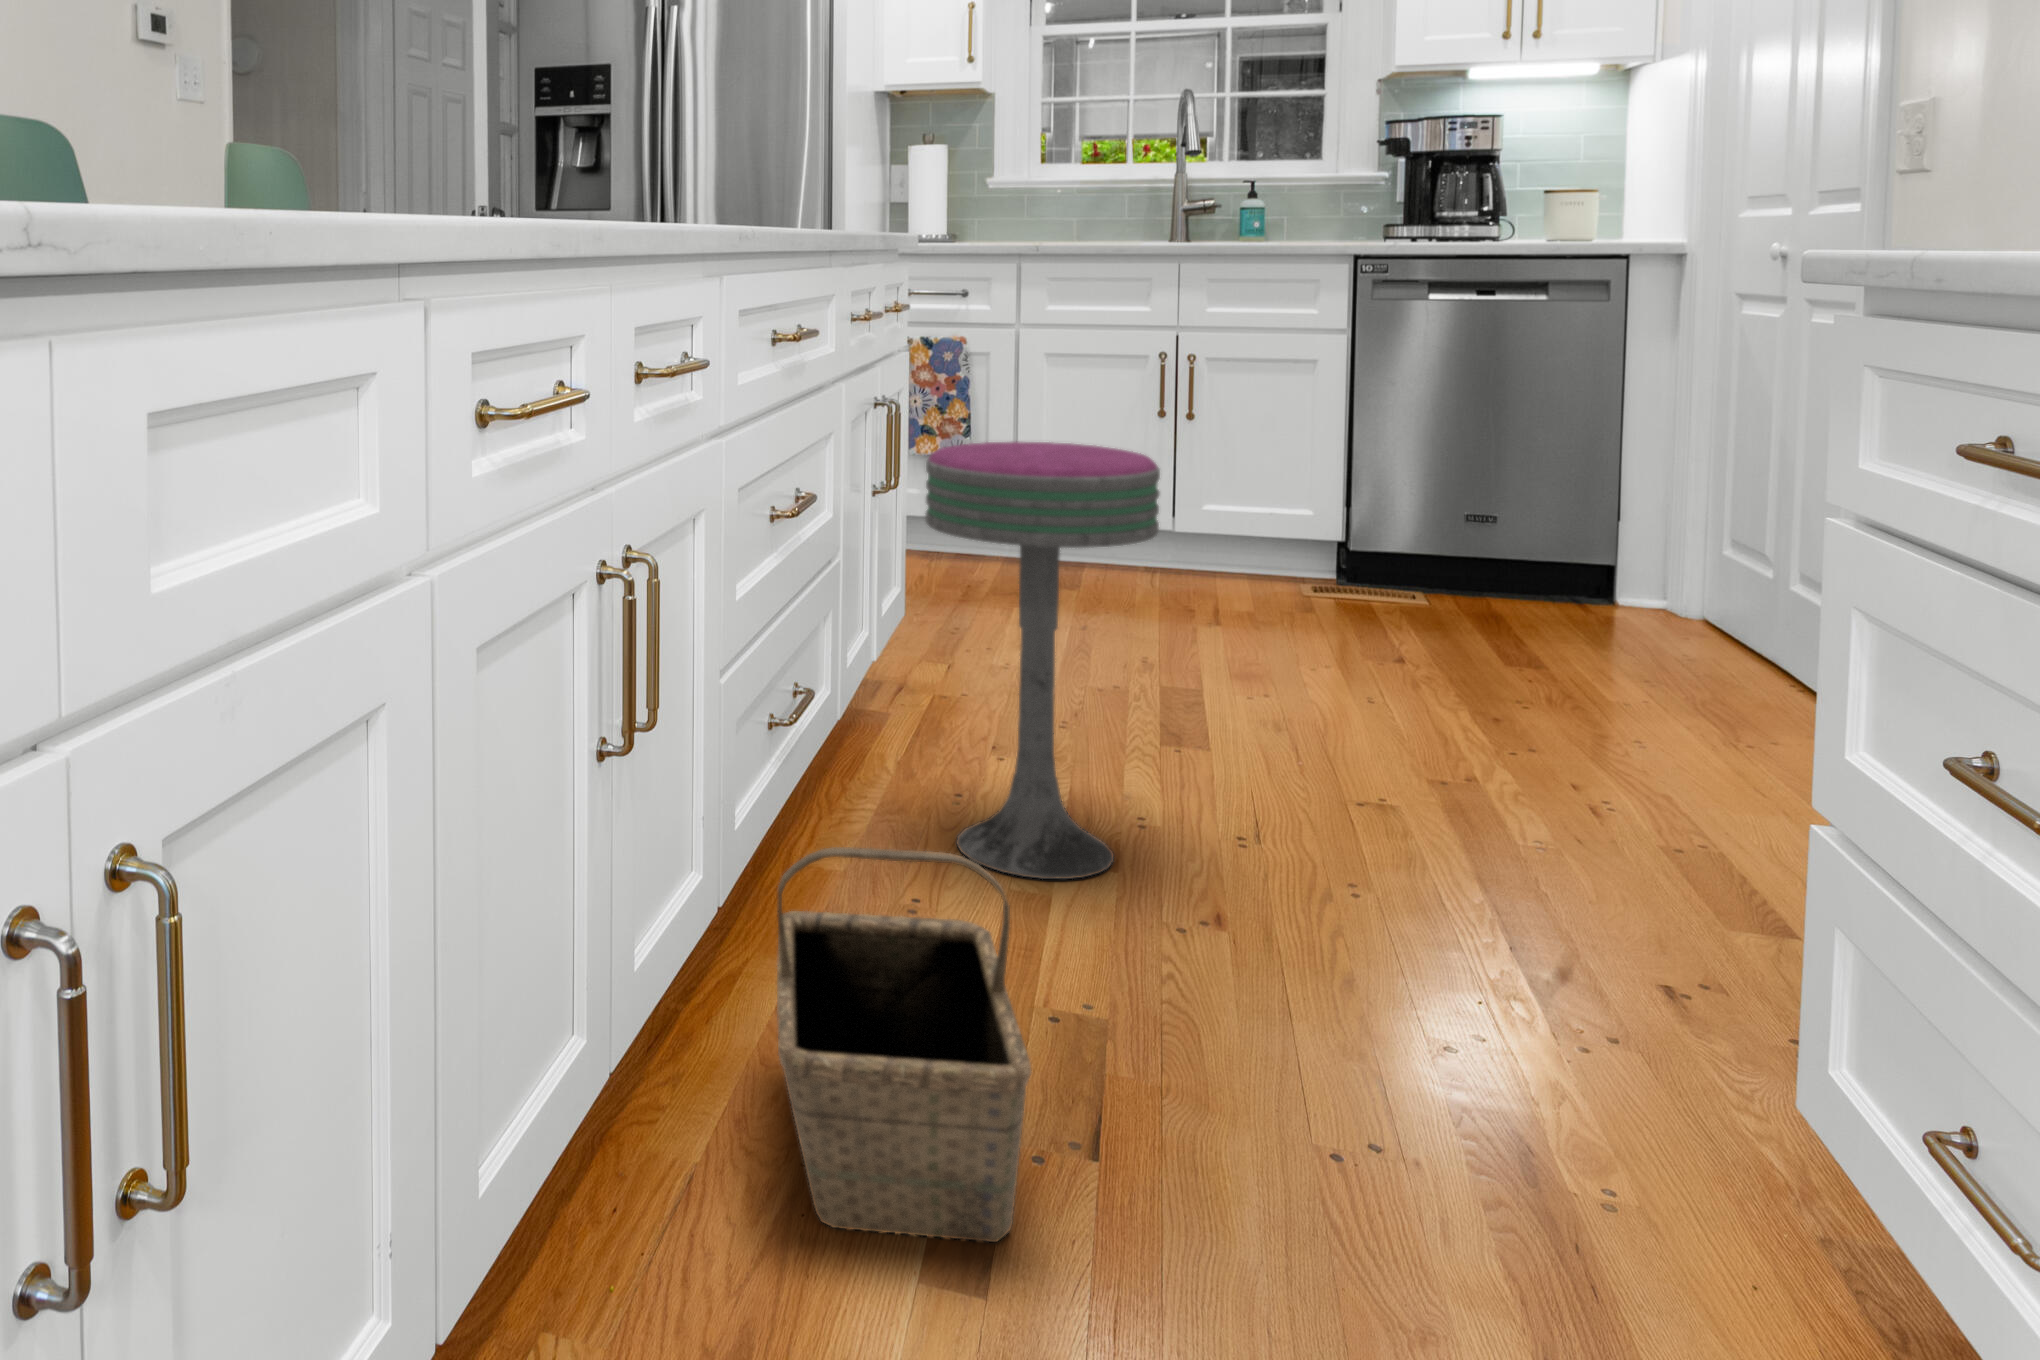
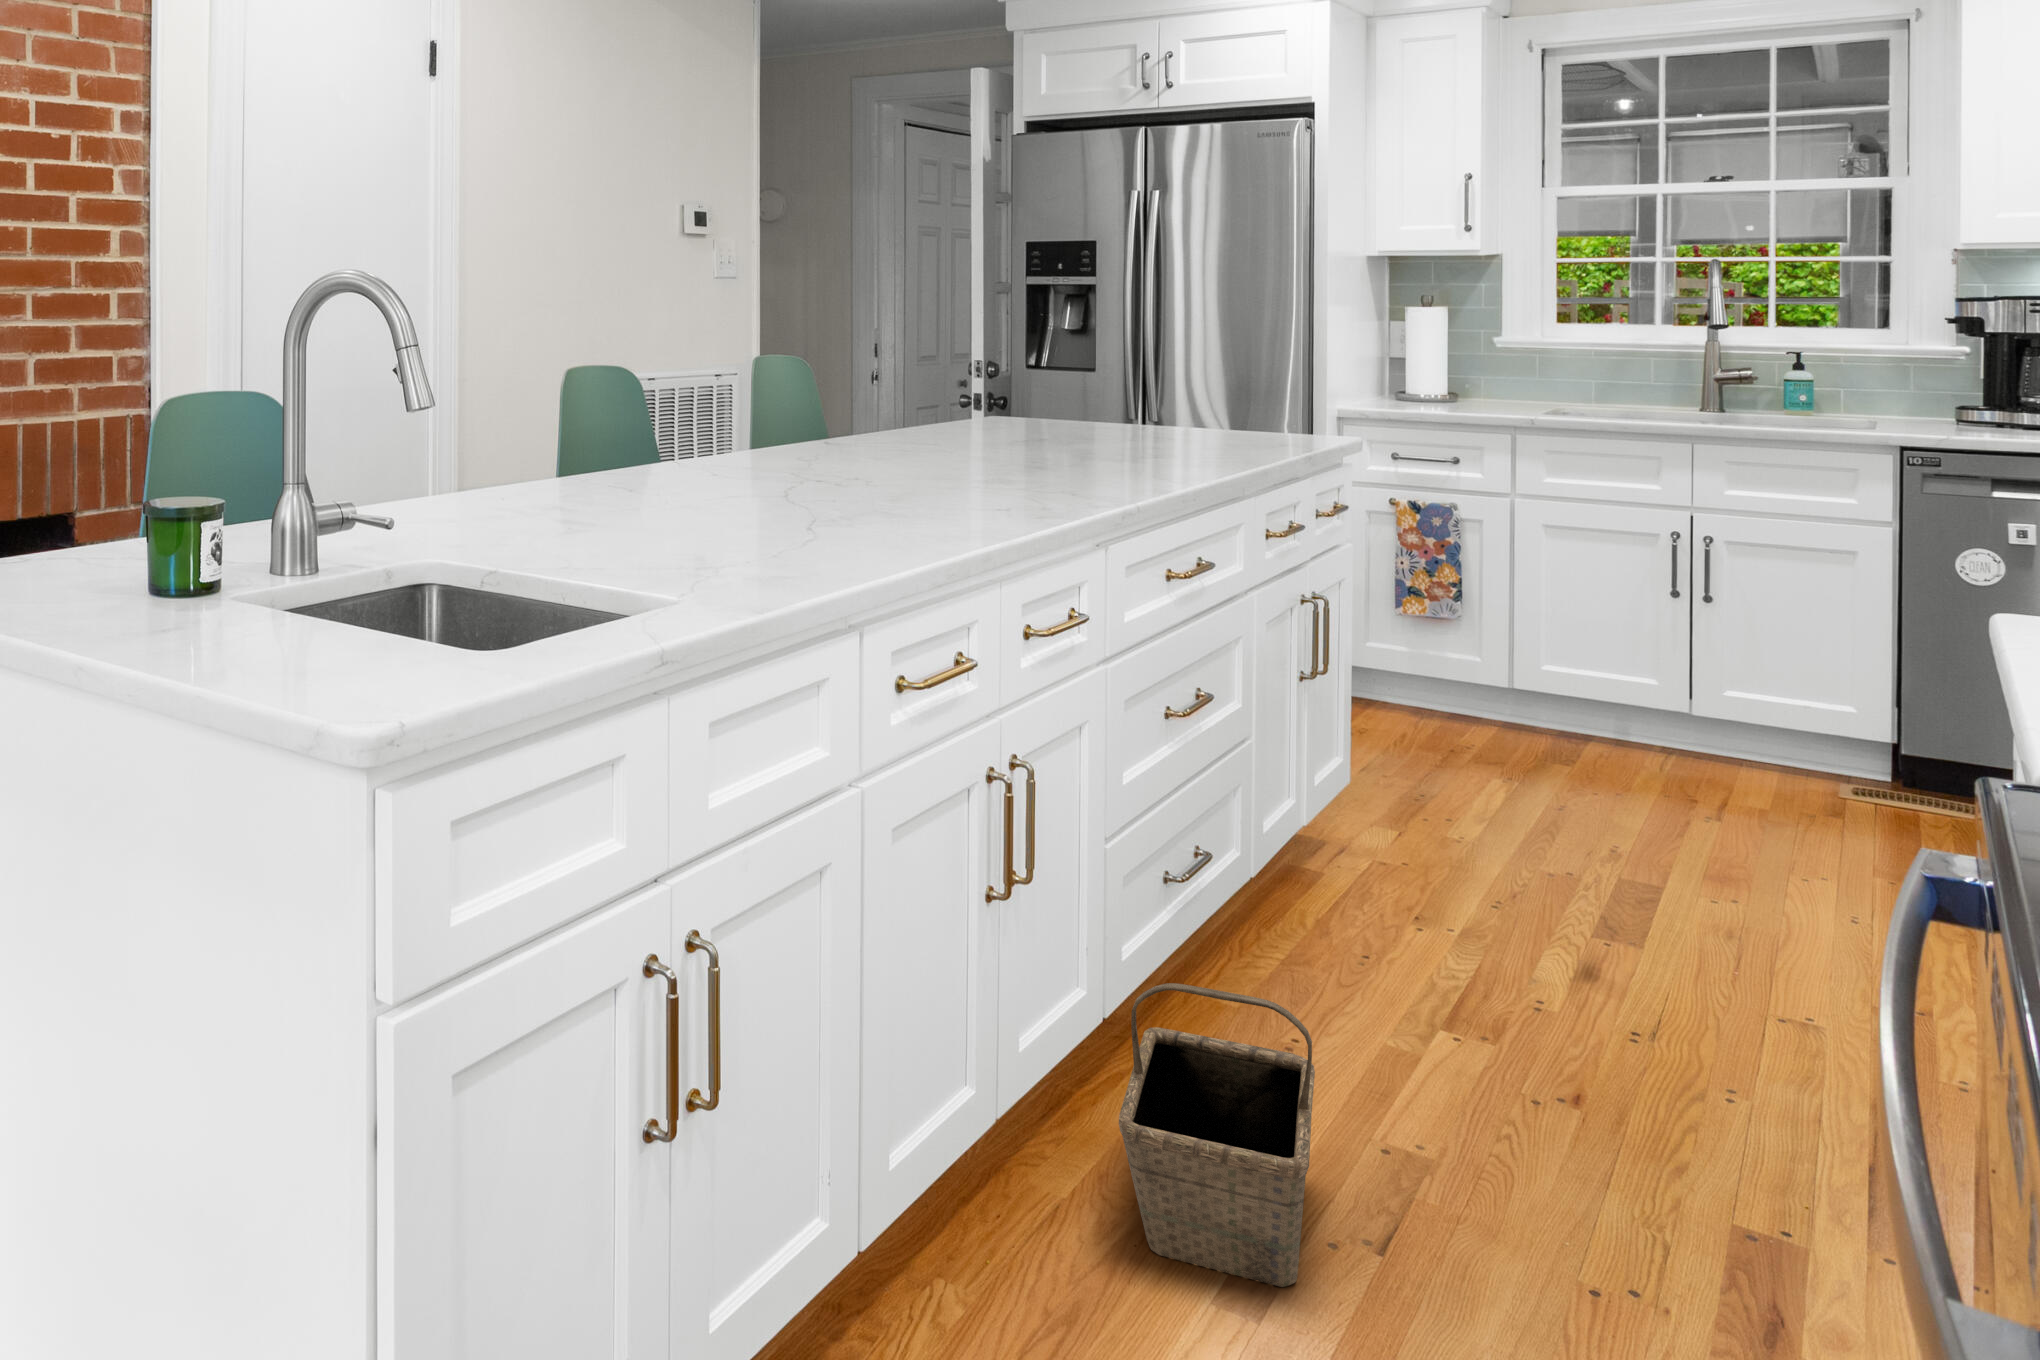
bar stool: present [925,441,1160,879] -> none [1320,655,1537,1041]

